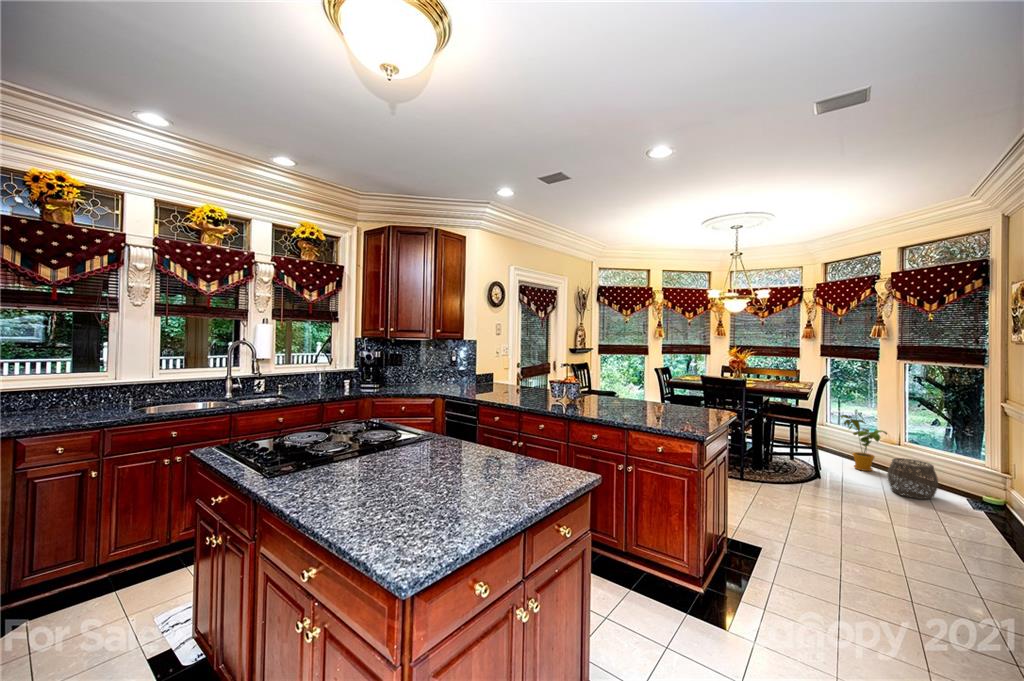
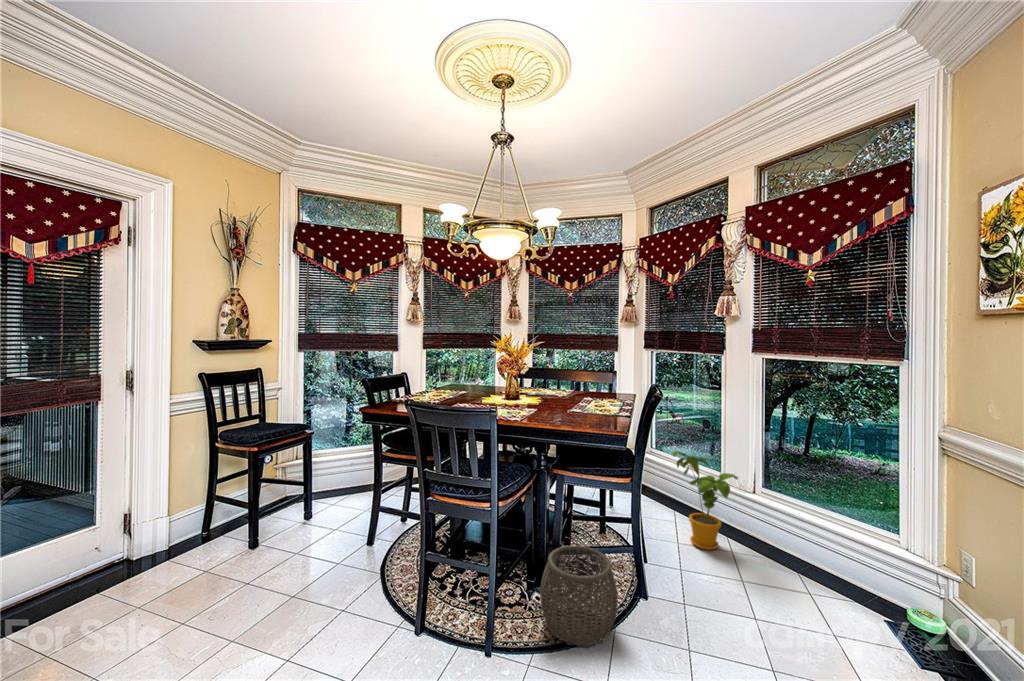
woven basket: present [887,458,938,499] -> present [540,545,618,647]

